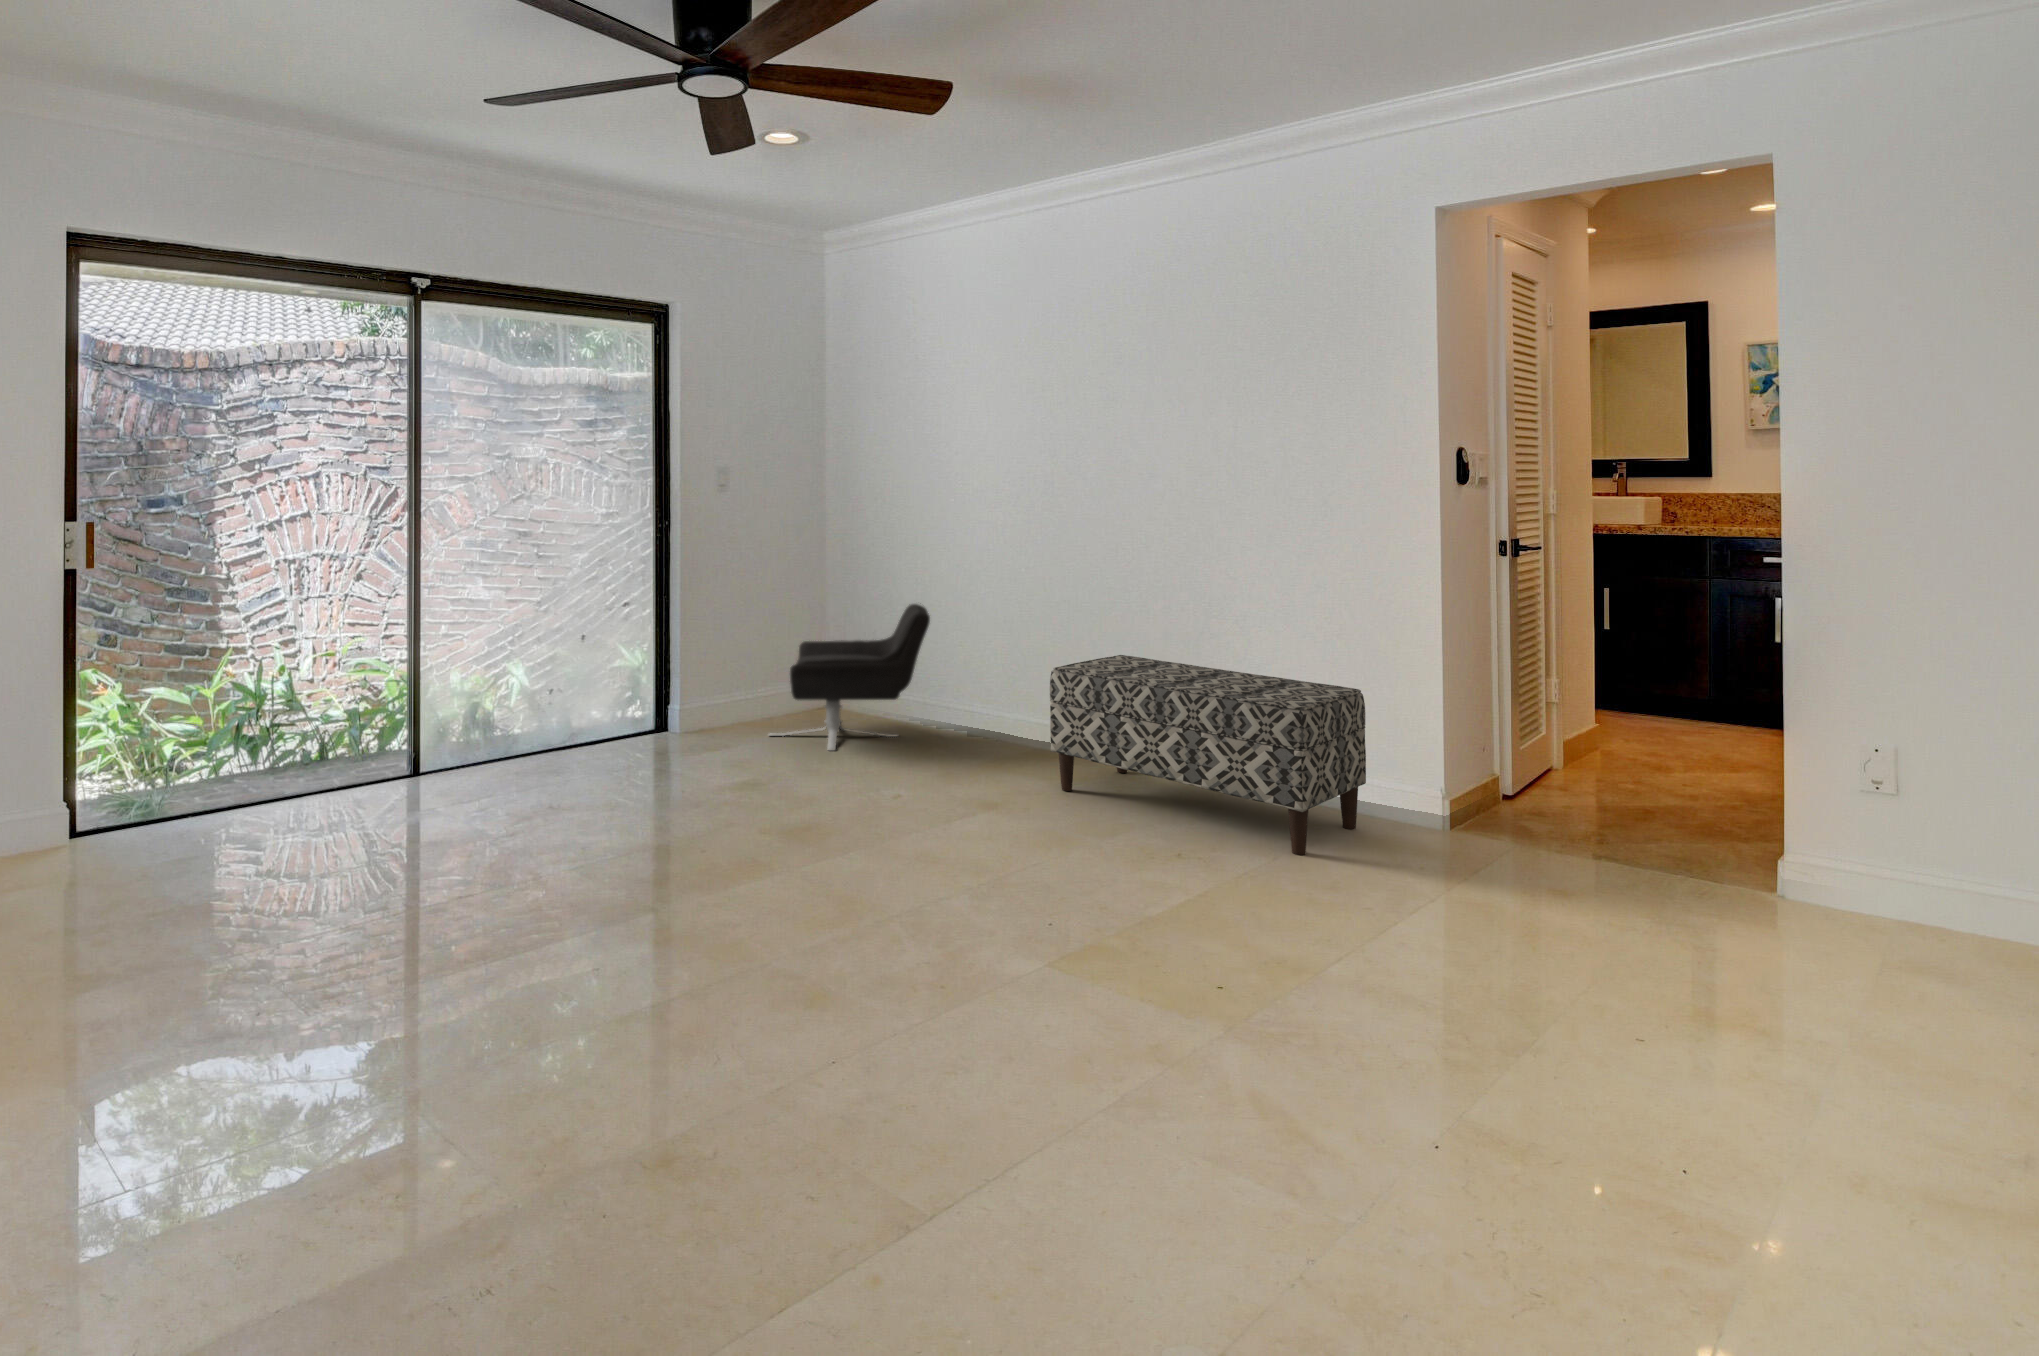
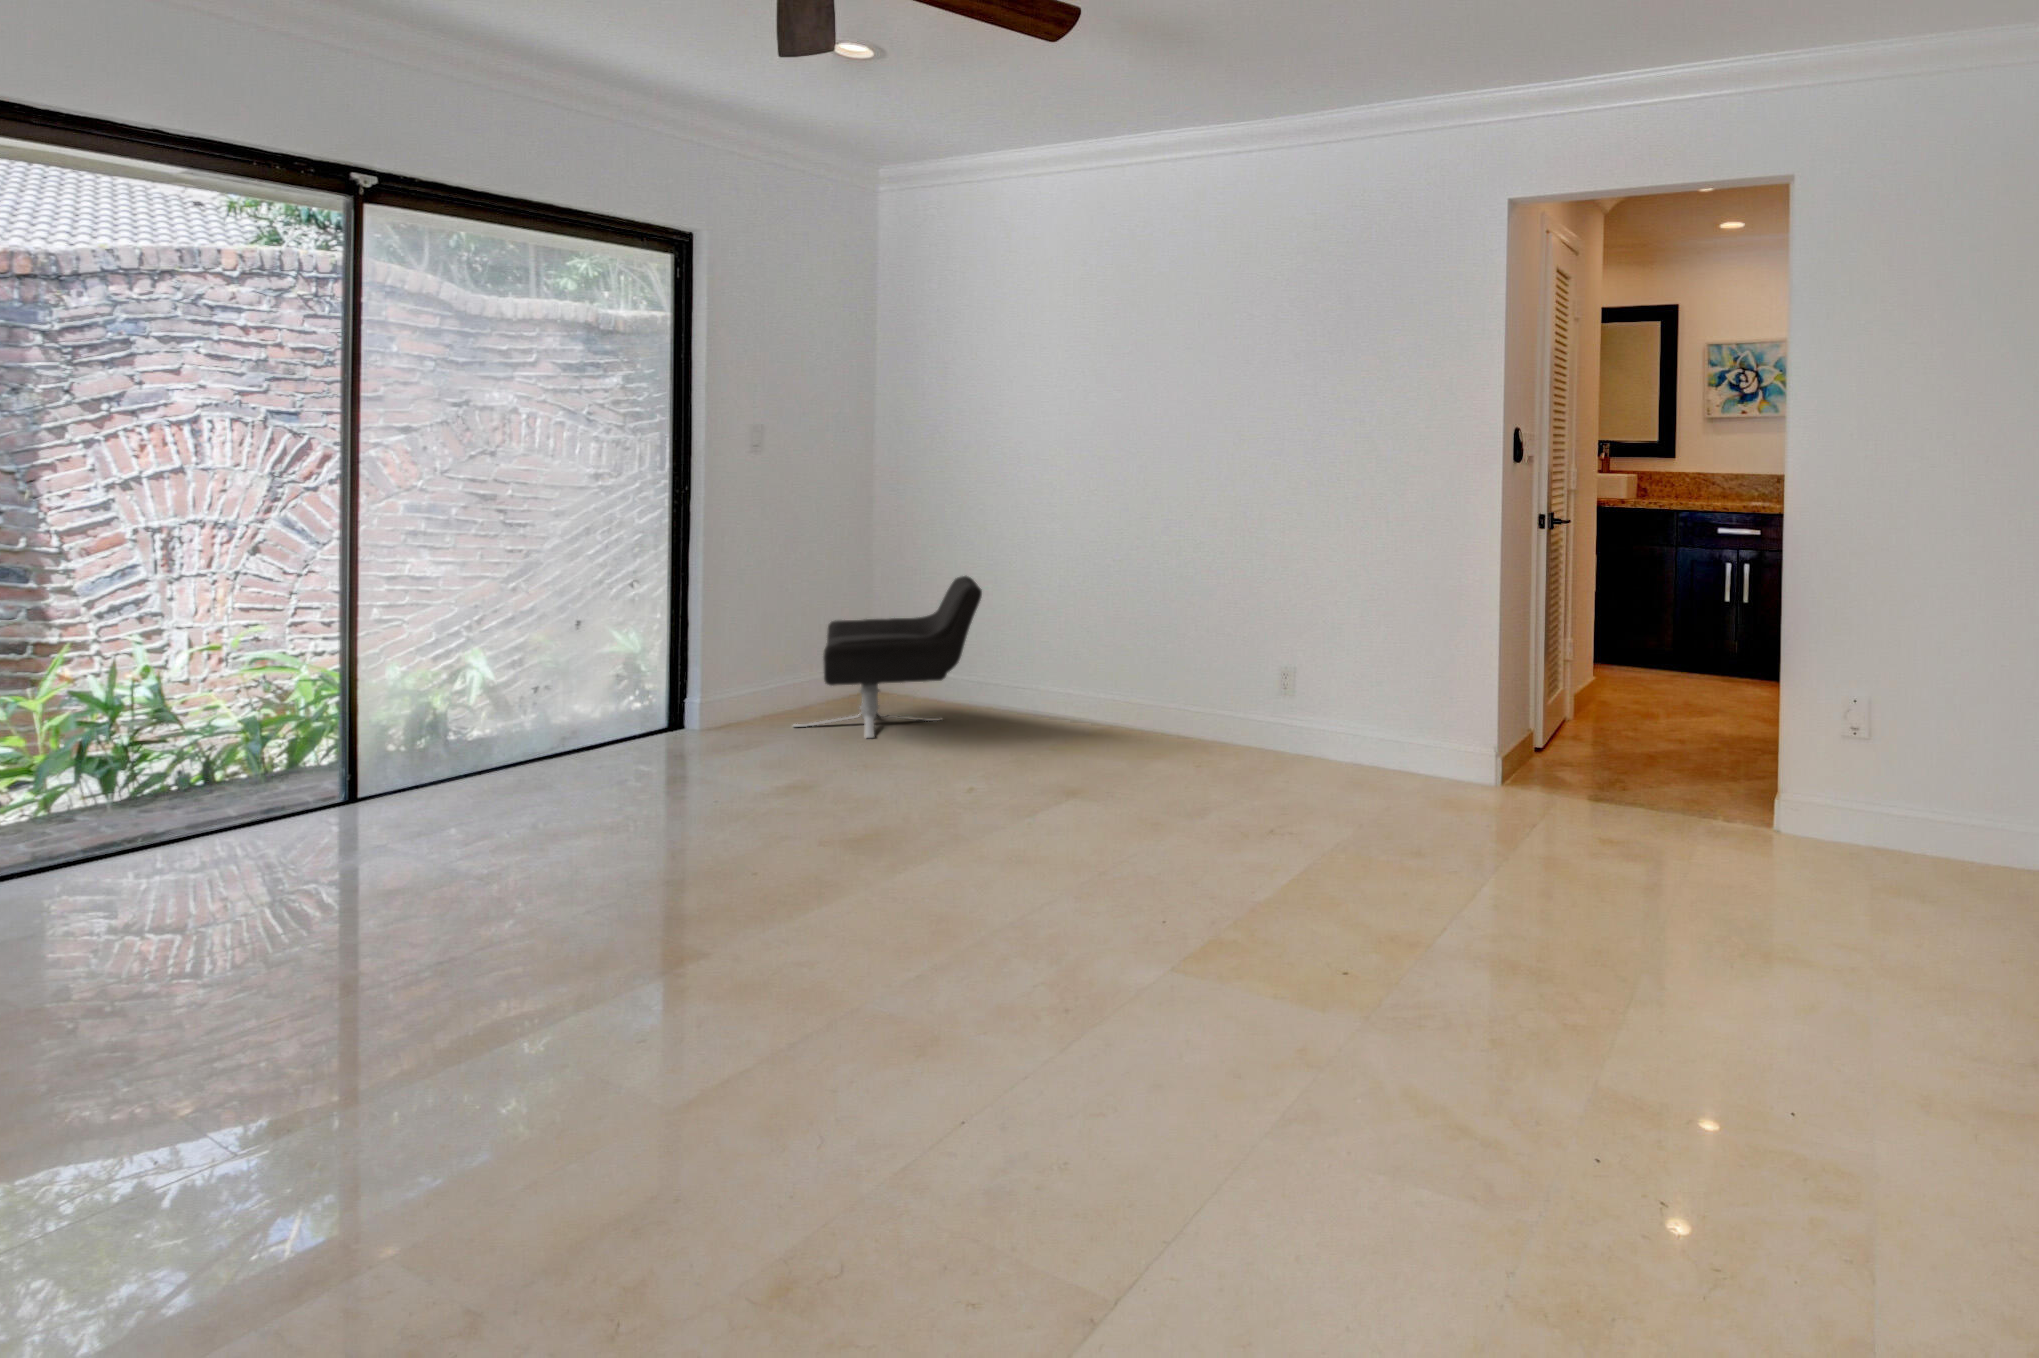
bench: present [1050,655,1366,855] -> none [1110,625,1397,803]

